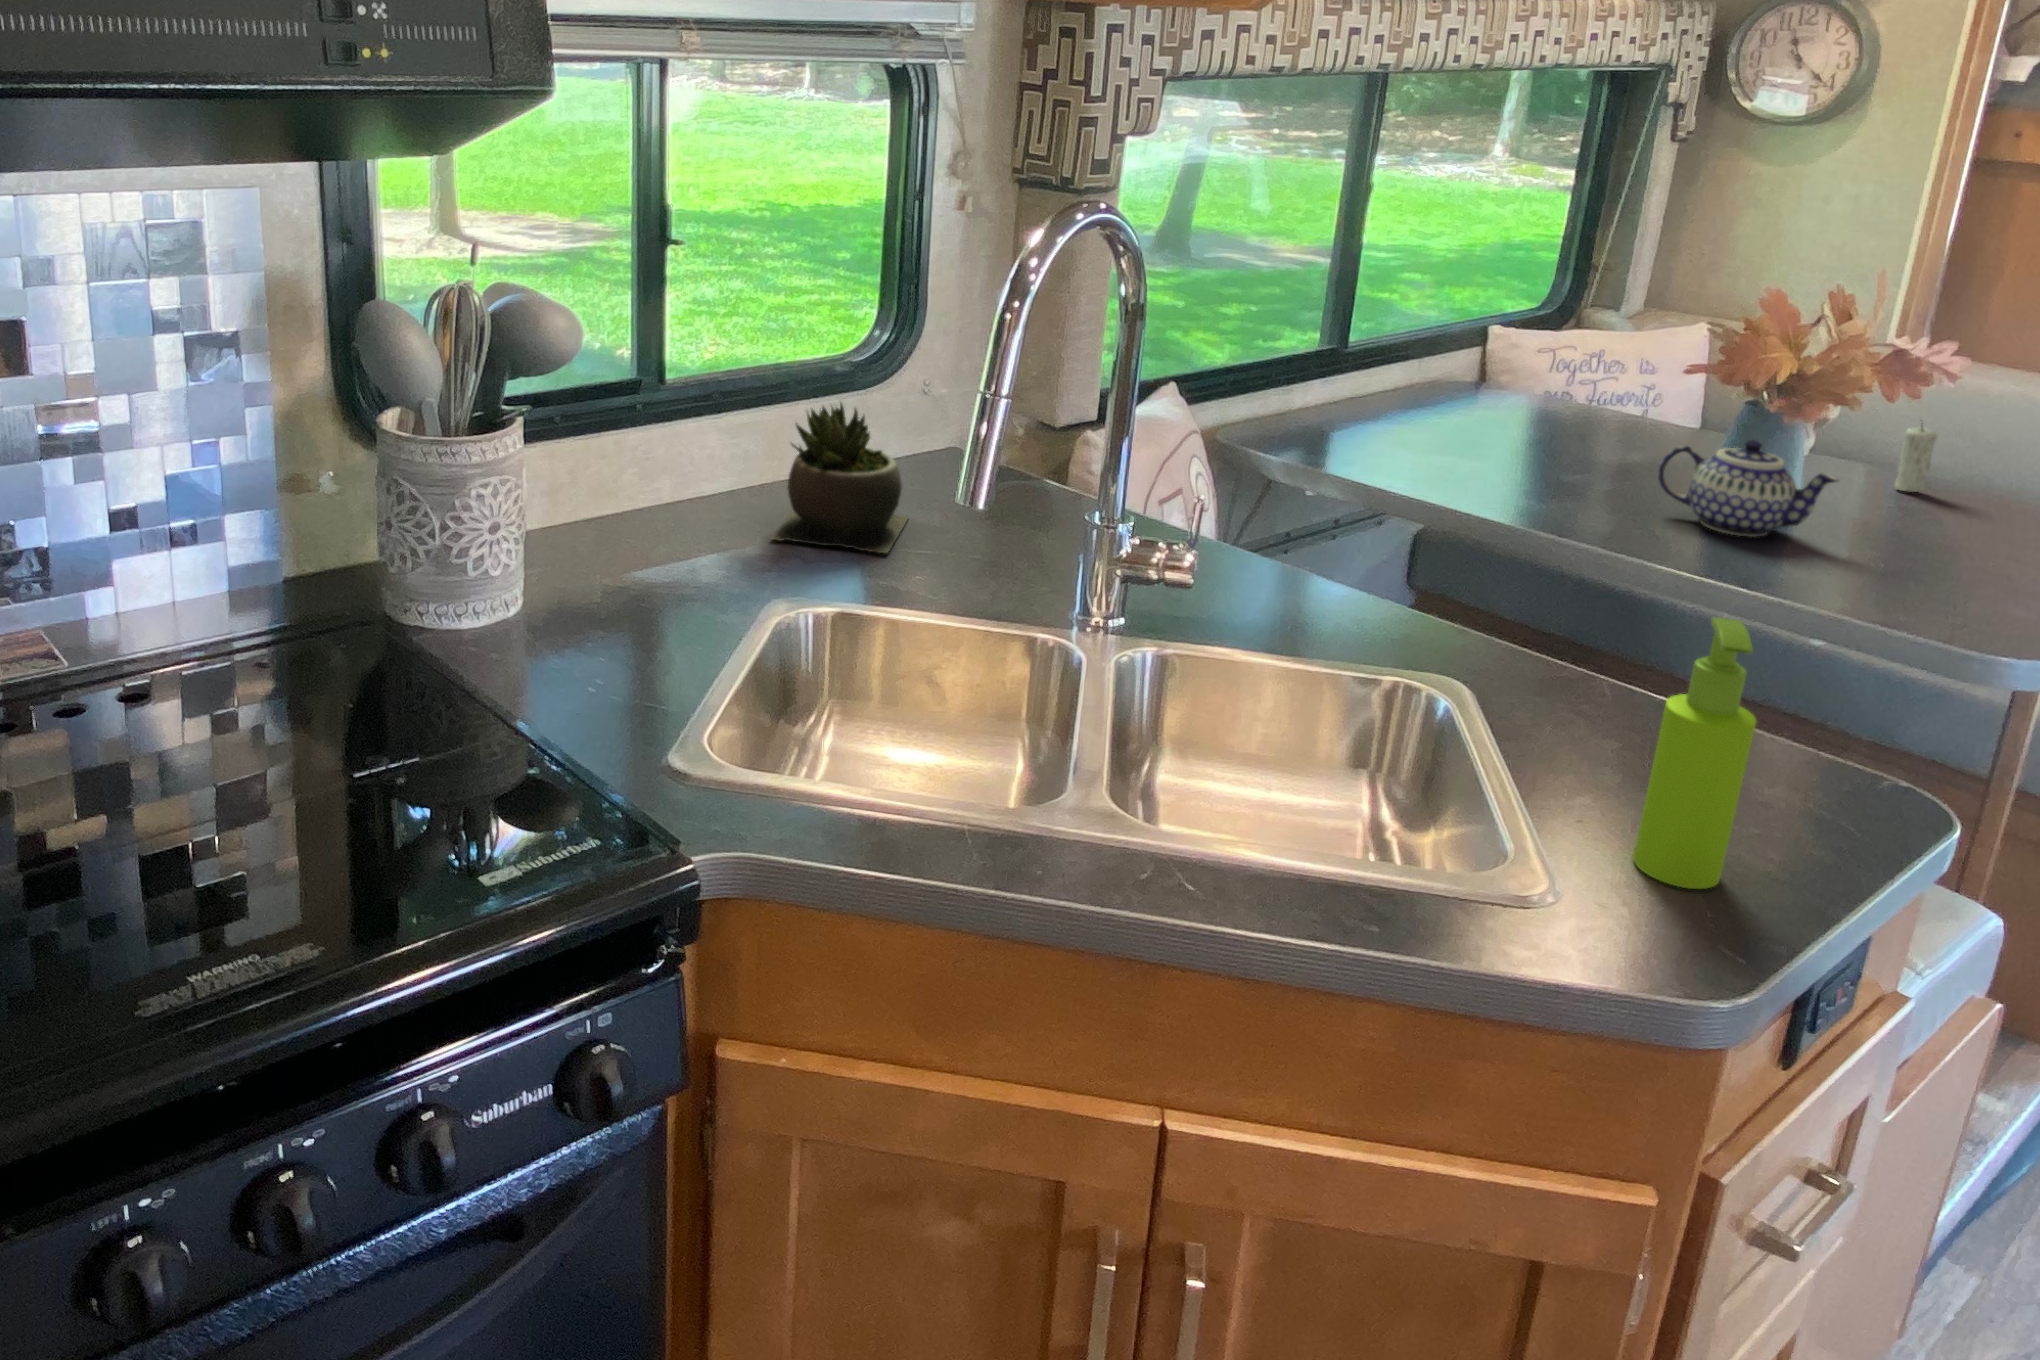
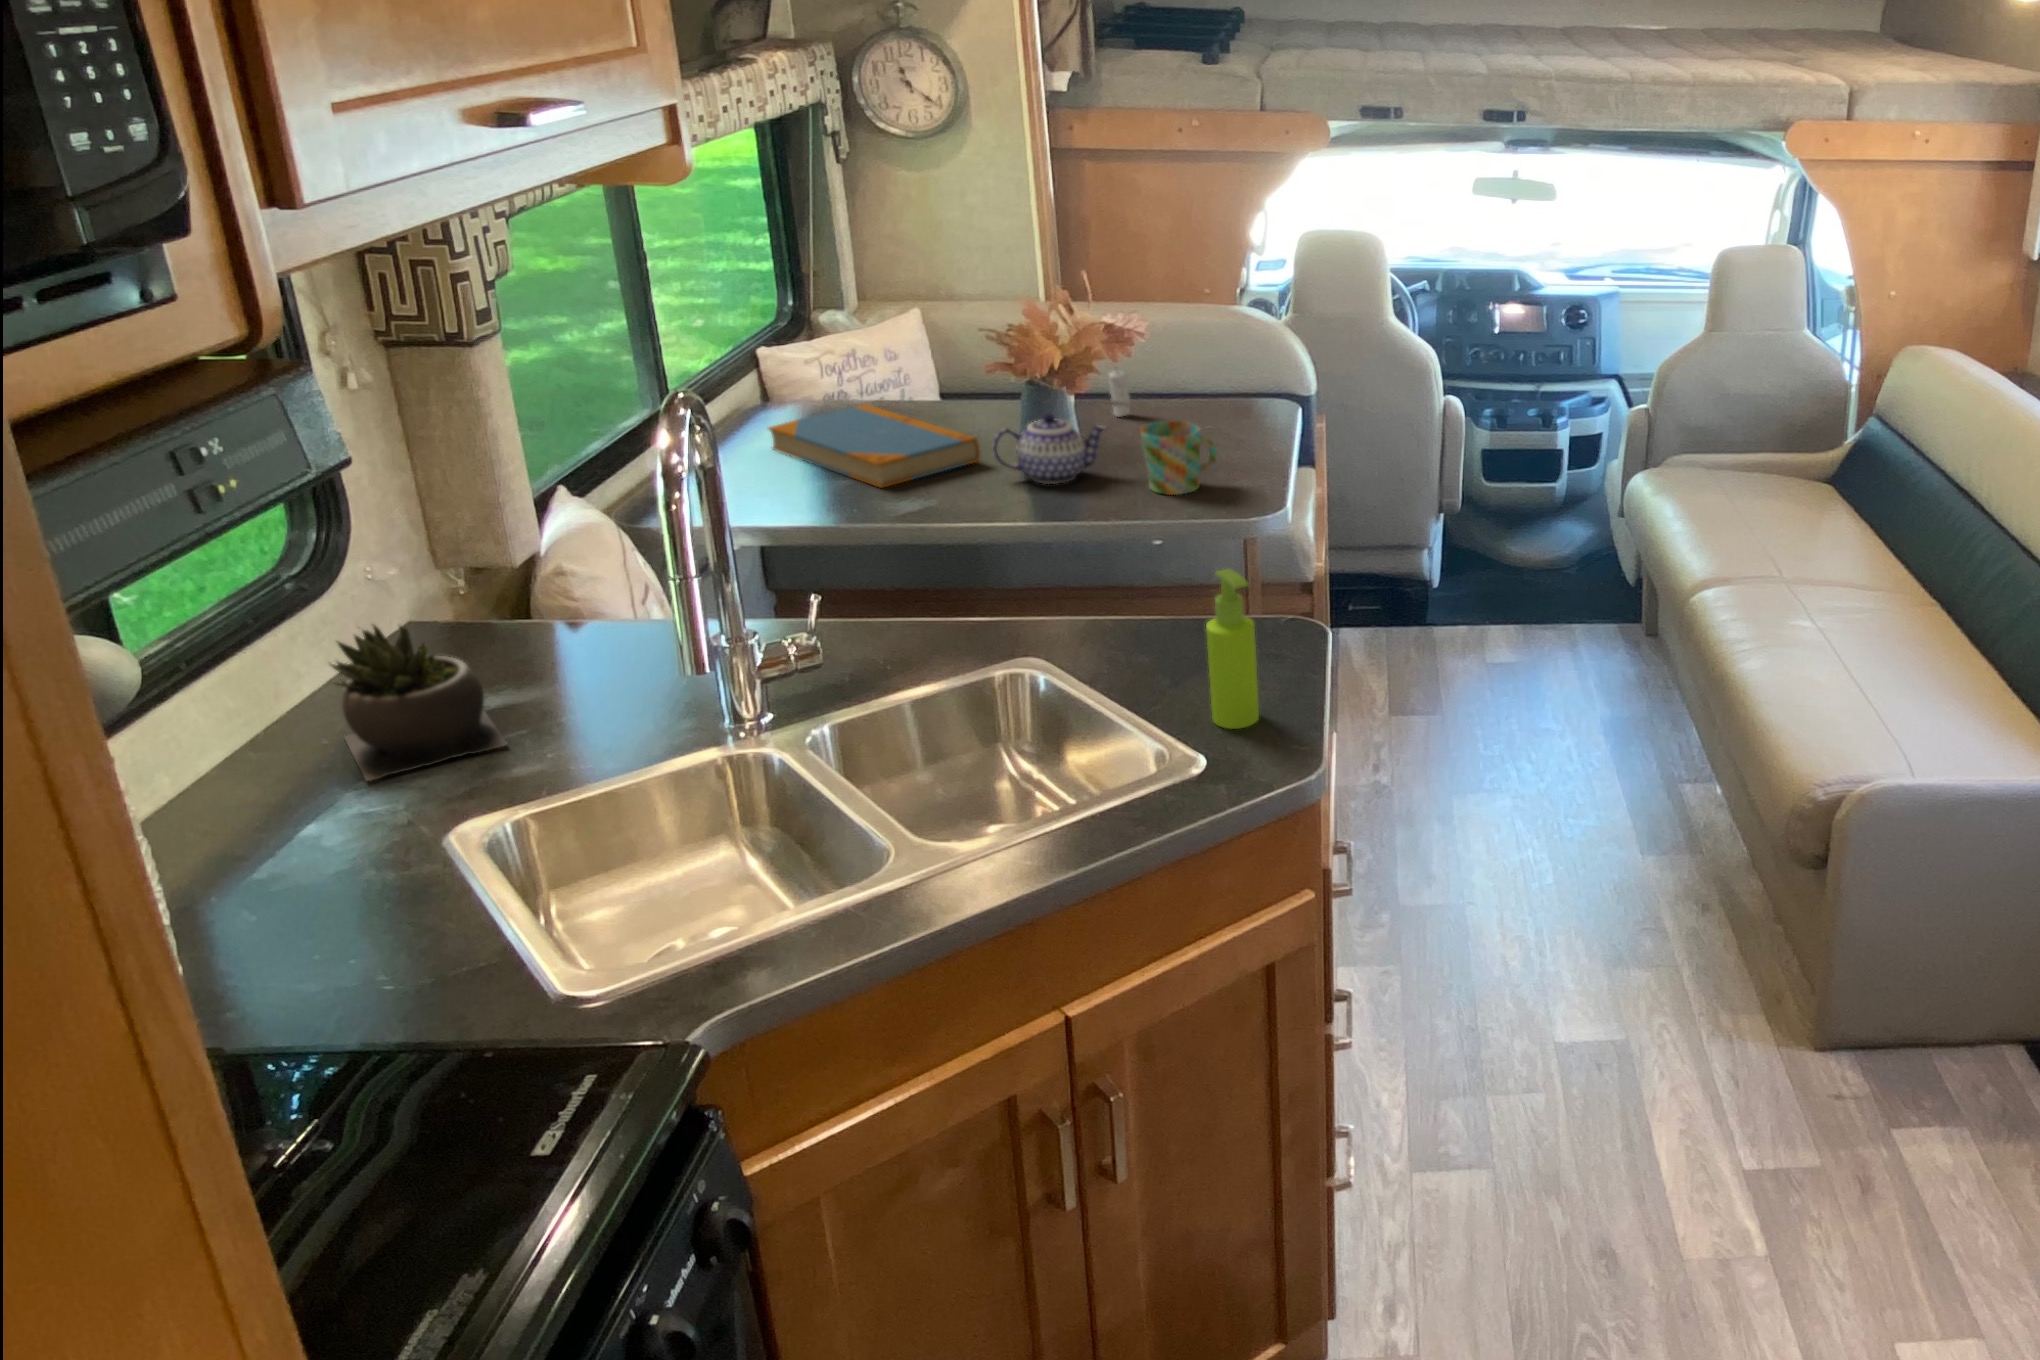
book: none [1421,392,1654,485] -> present [769,405,980,488]
mug: none [1867,488,2008,600] -> present [1140,421,1217,495]

